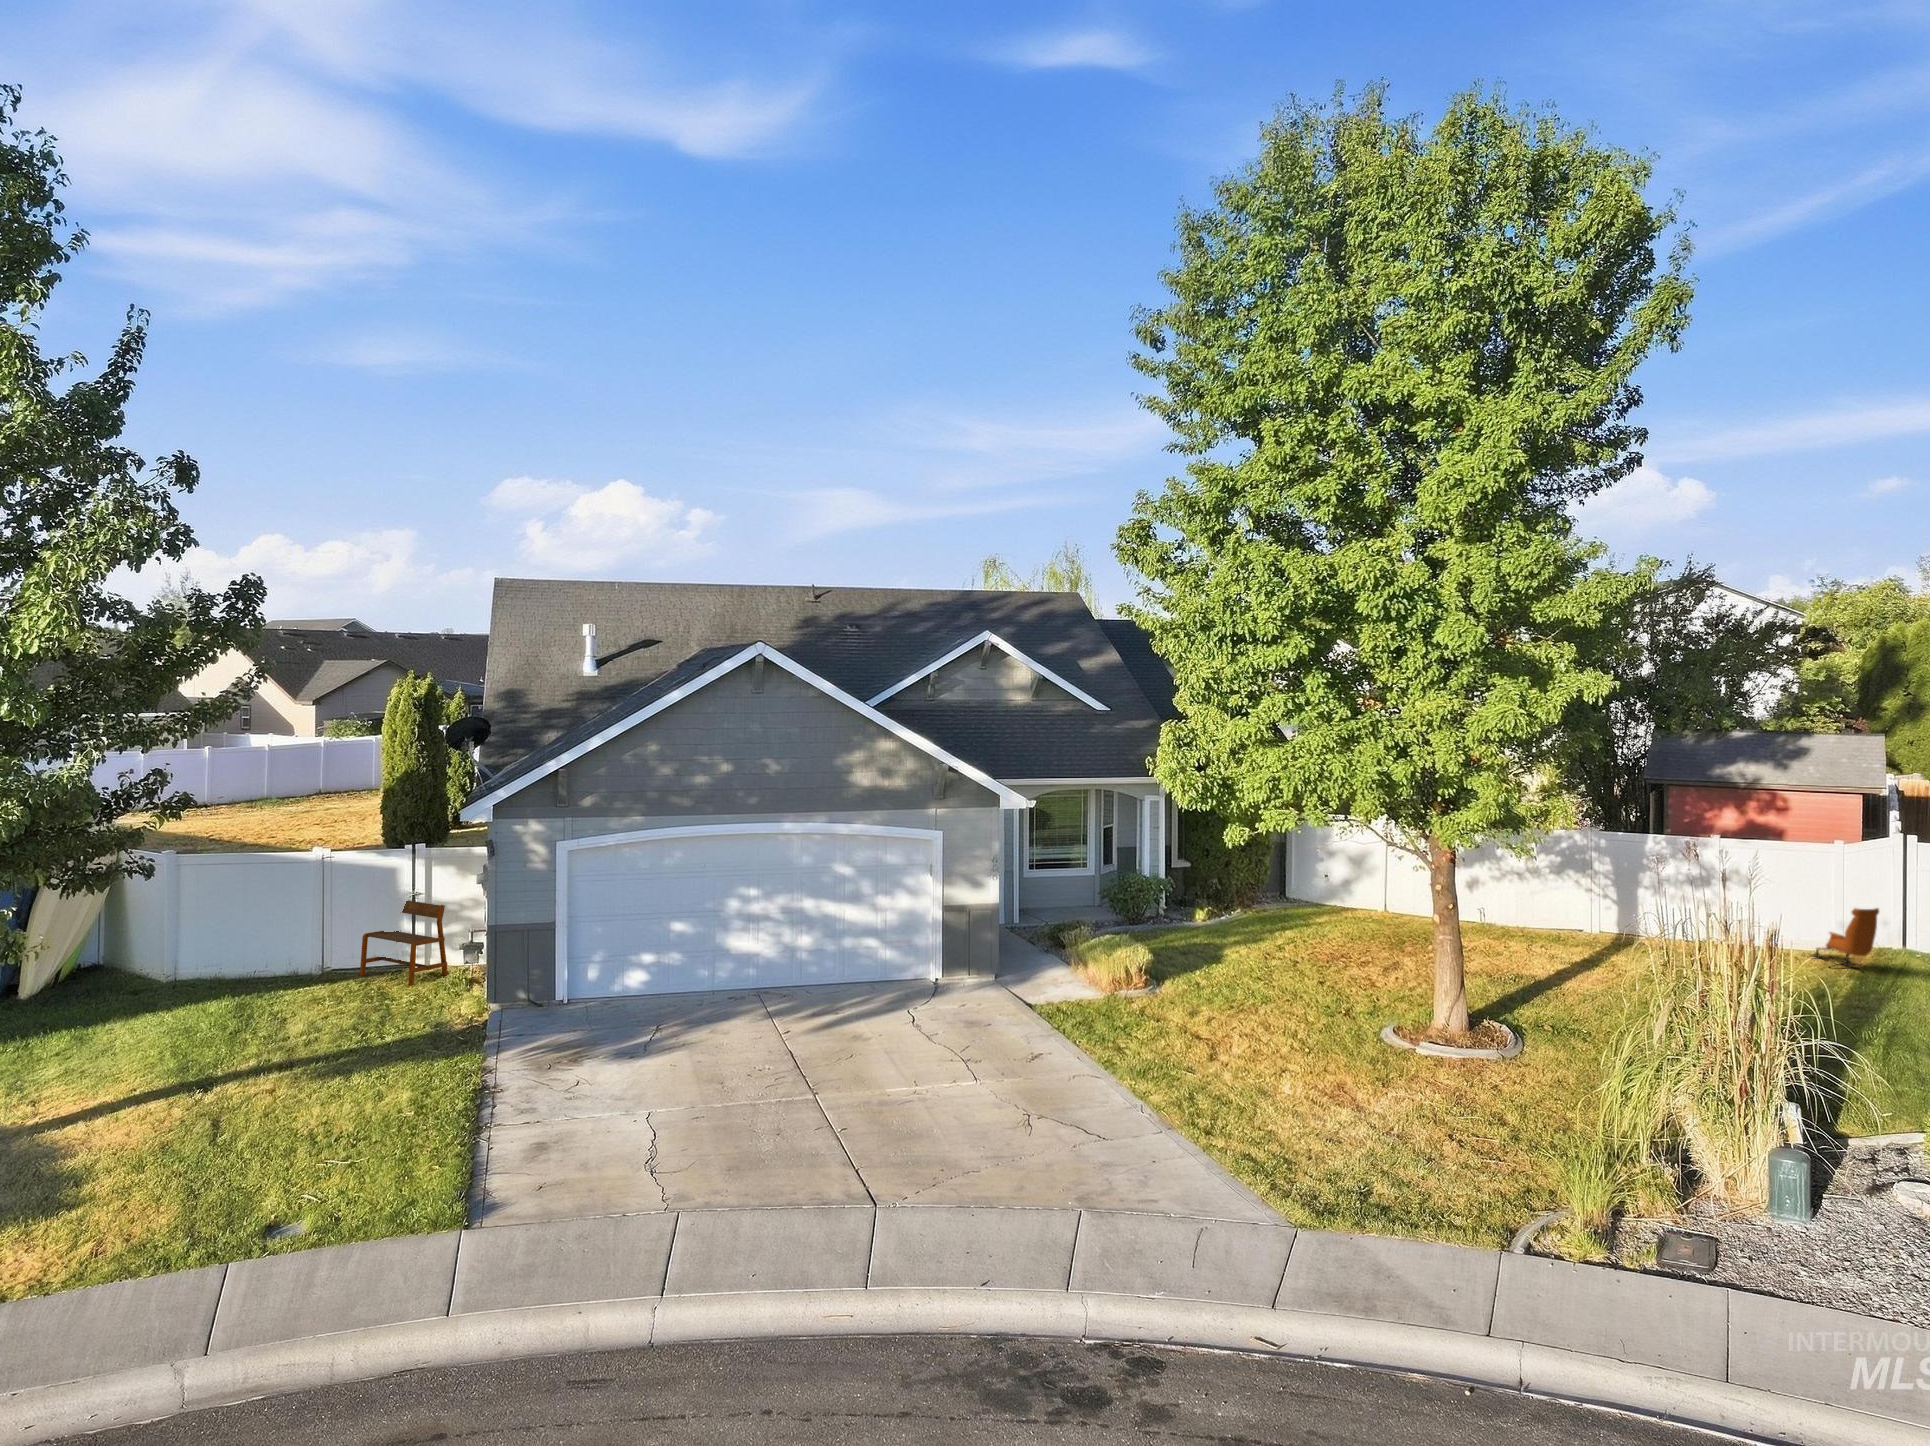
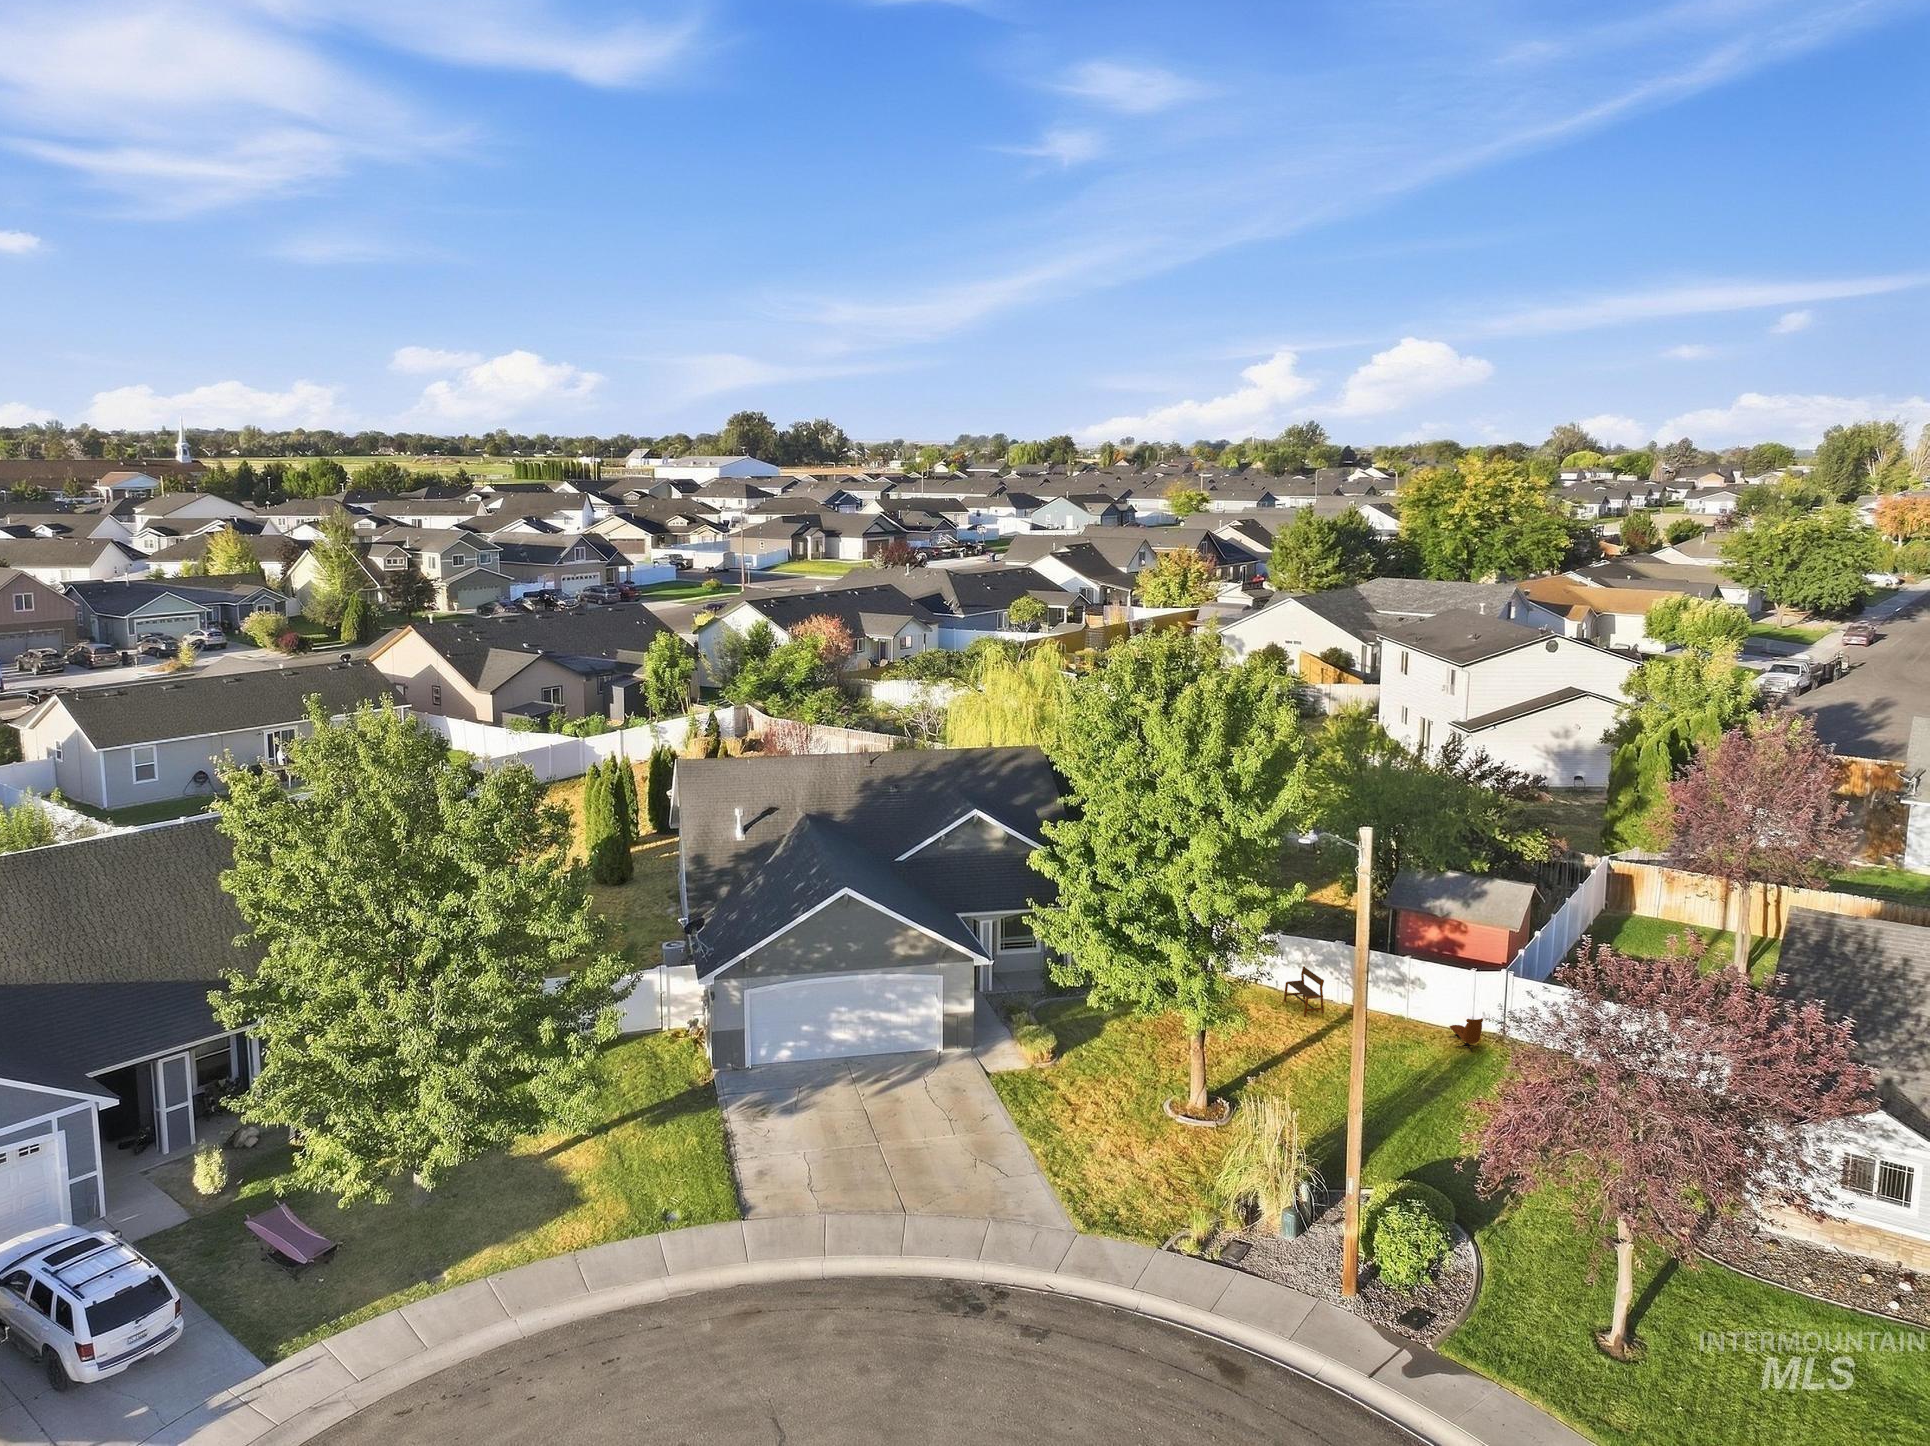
bench: present [360,901,448,986] -> present [1284,966,1324,1017]

